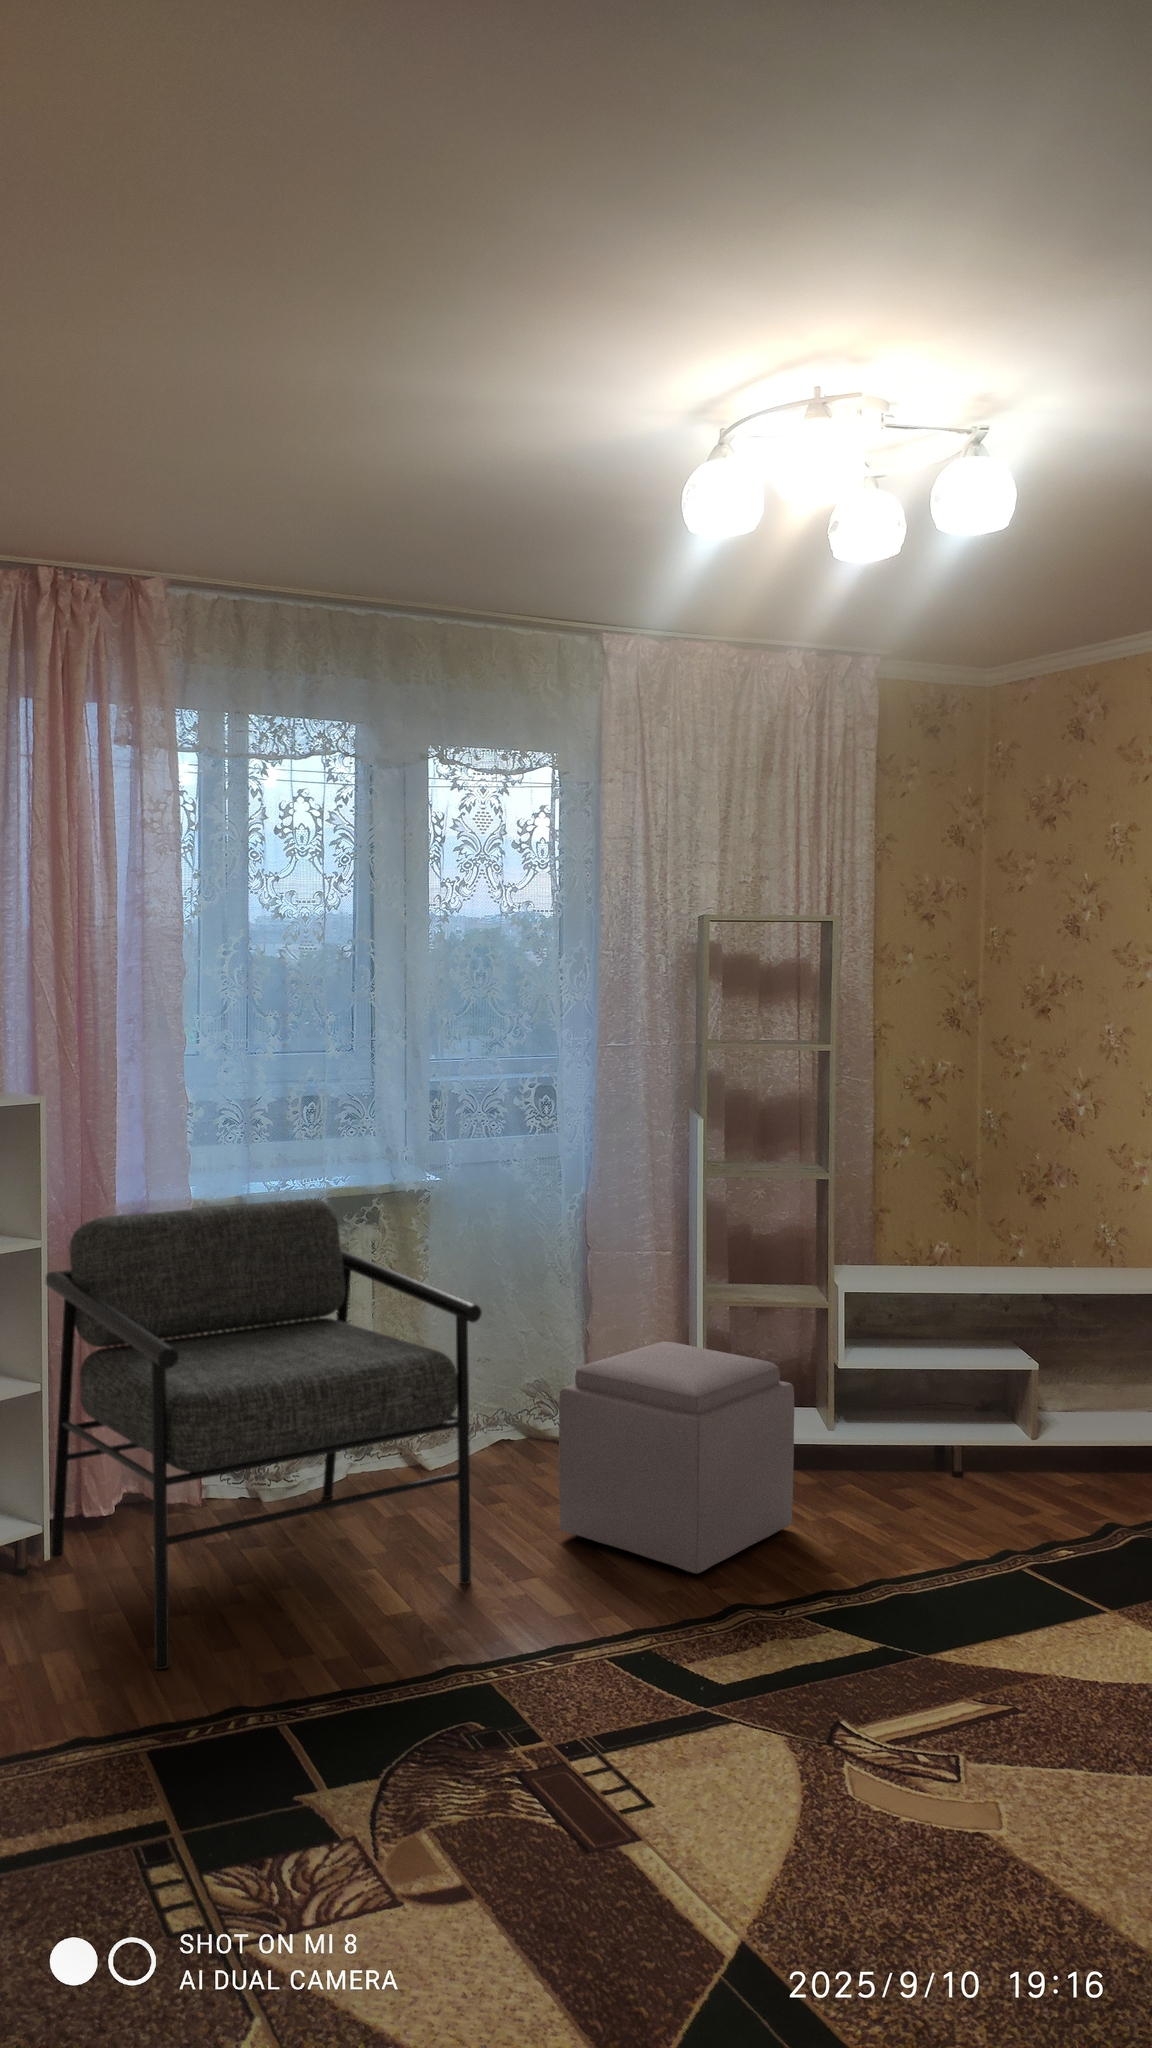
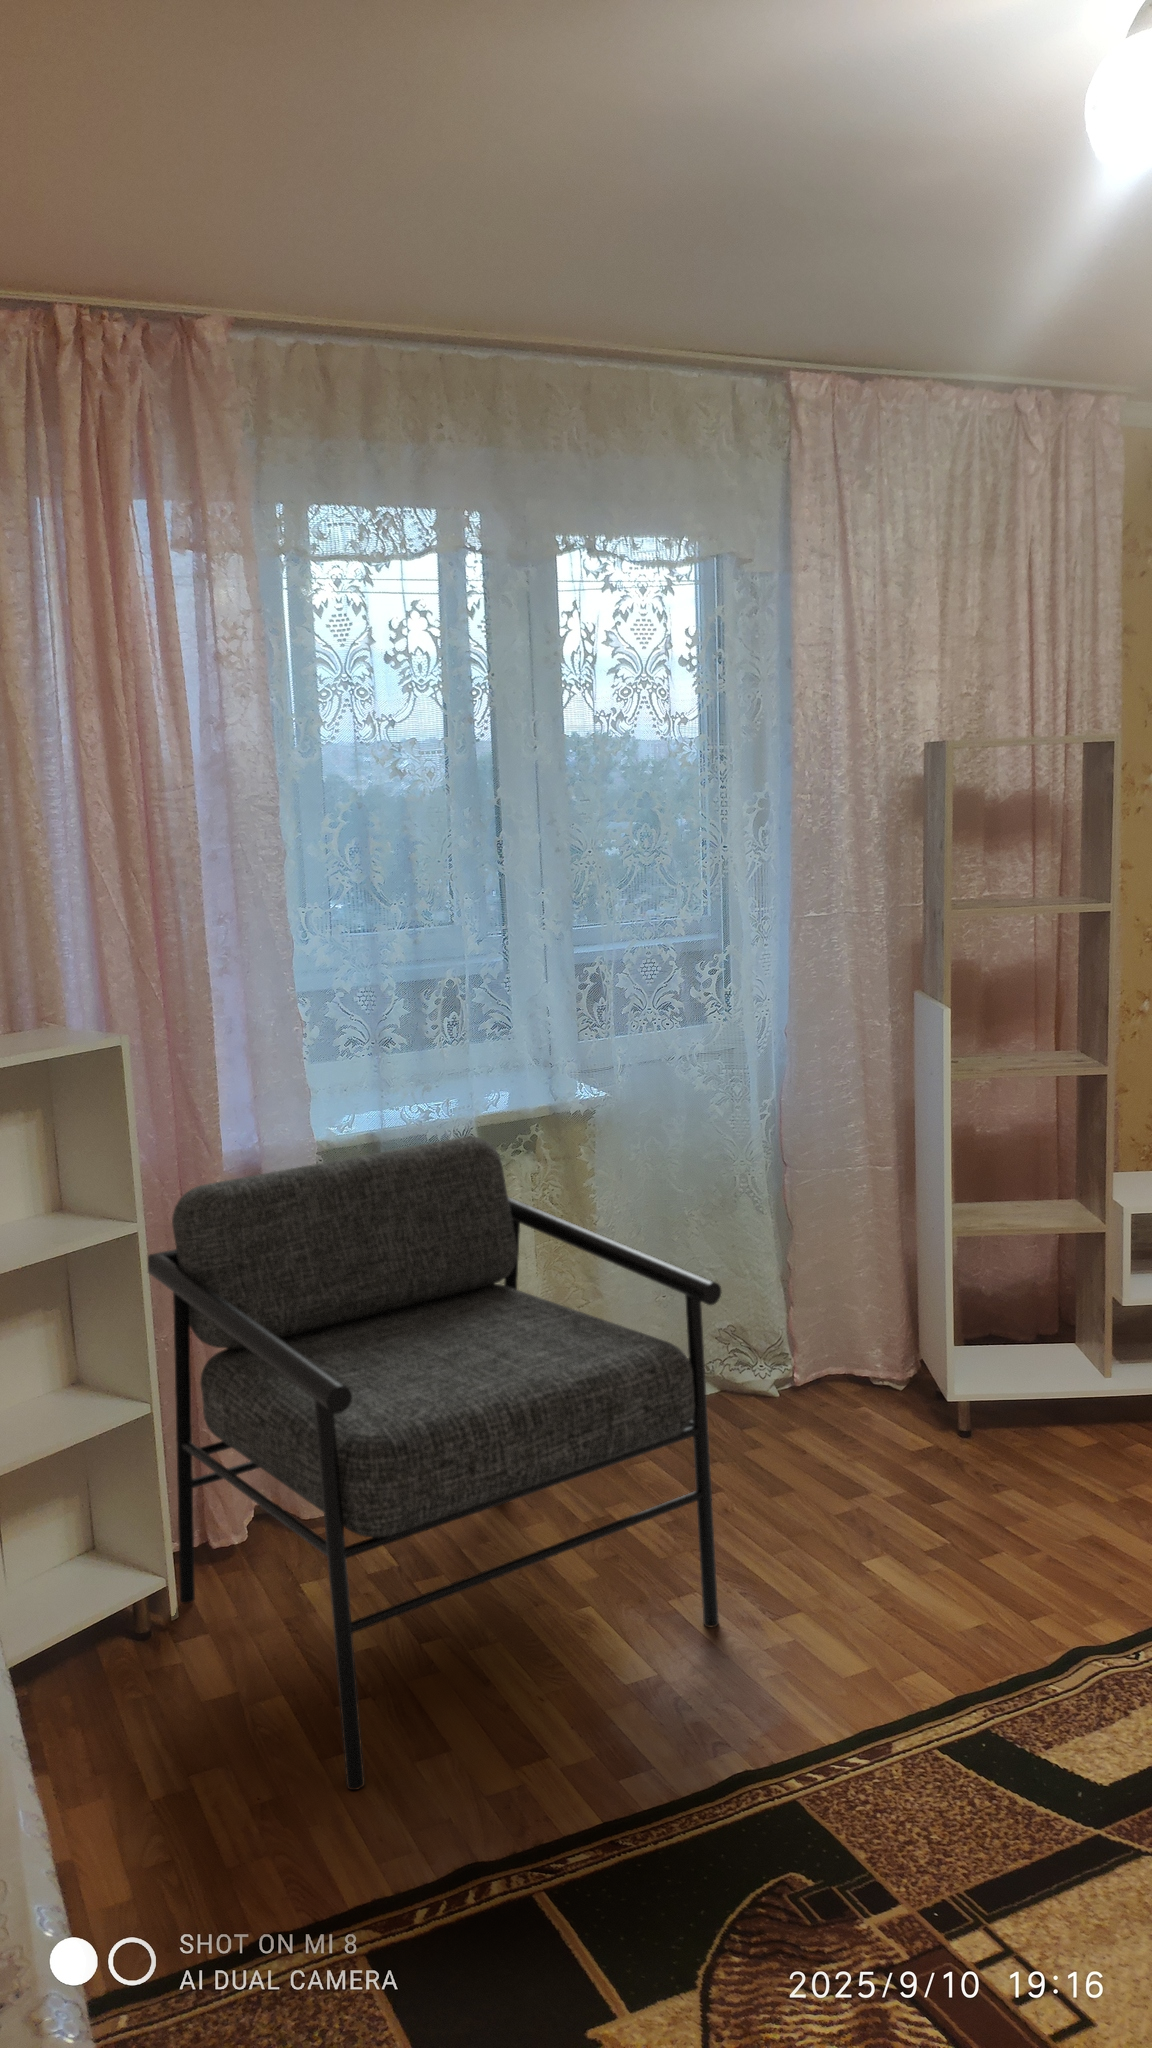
ottoman: present [559,1342,794,1574] -> none [805,1291,1101,1603]

